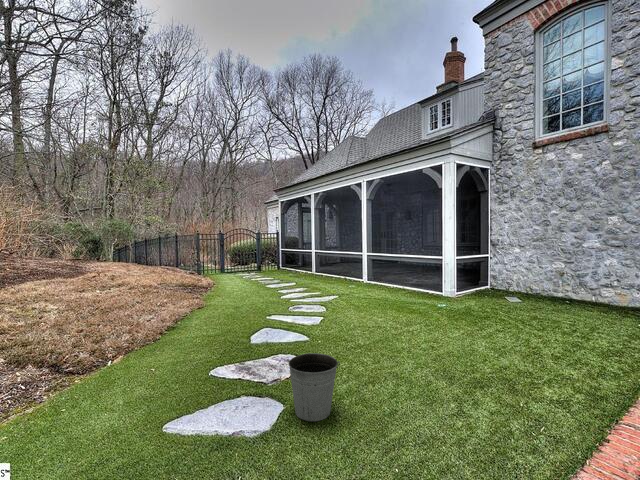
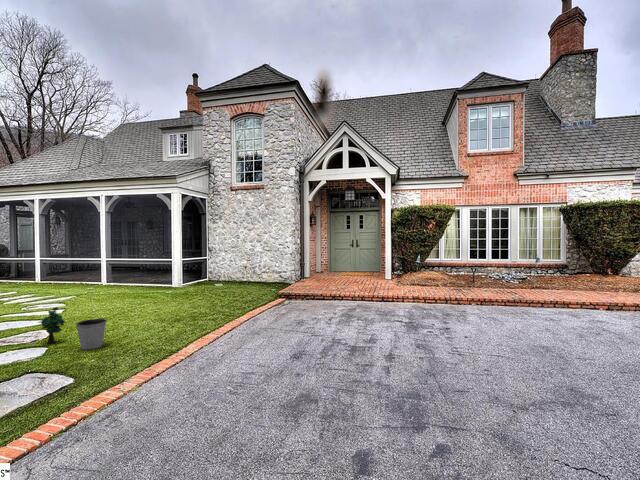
decorative plant: none [253,318,288,378] -> present [39,307,65,344]

